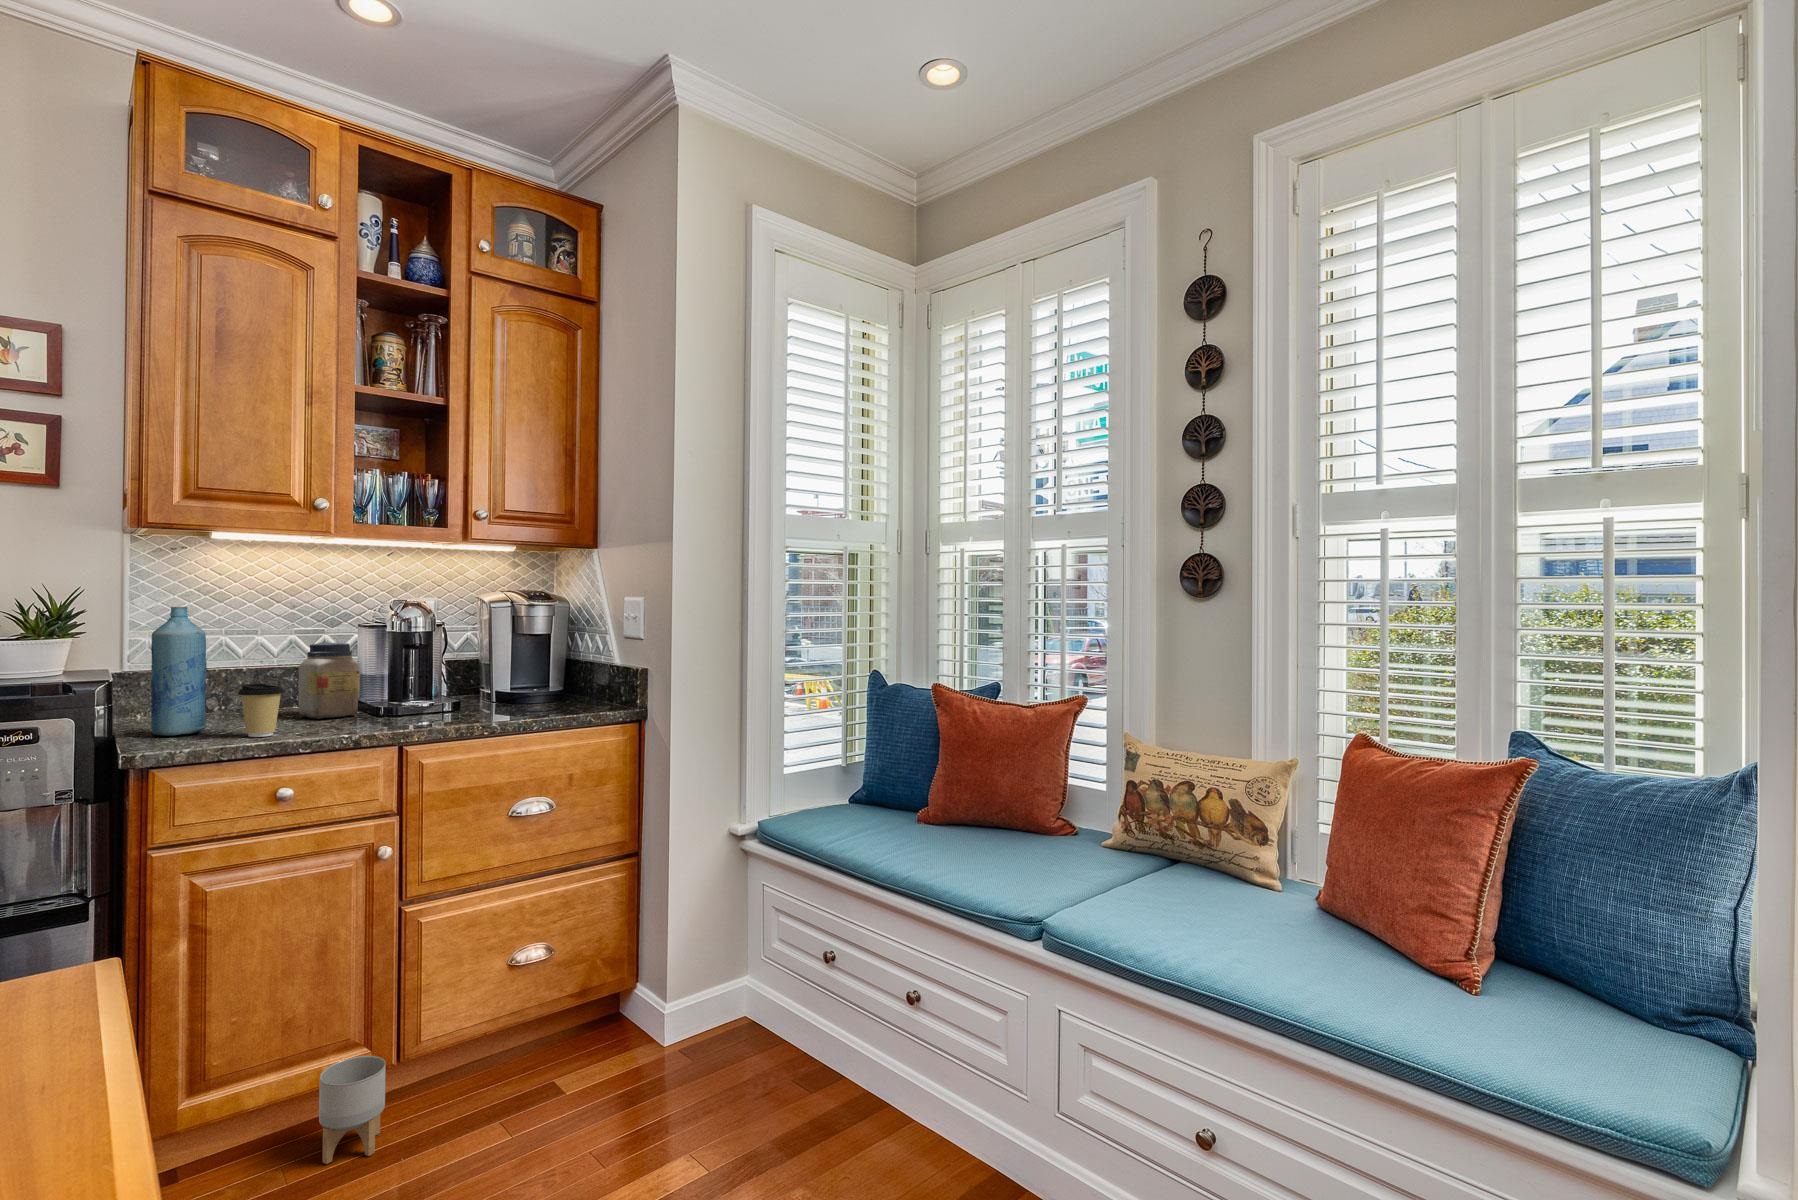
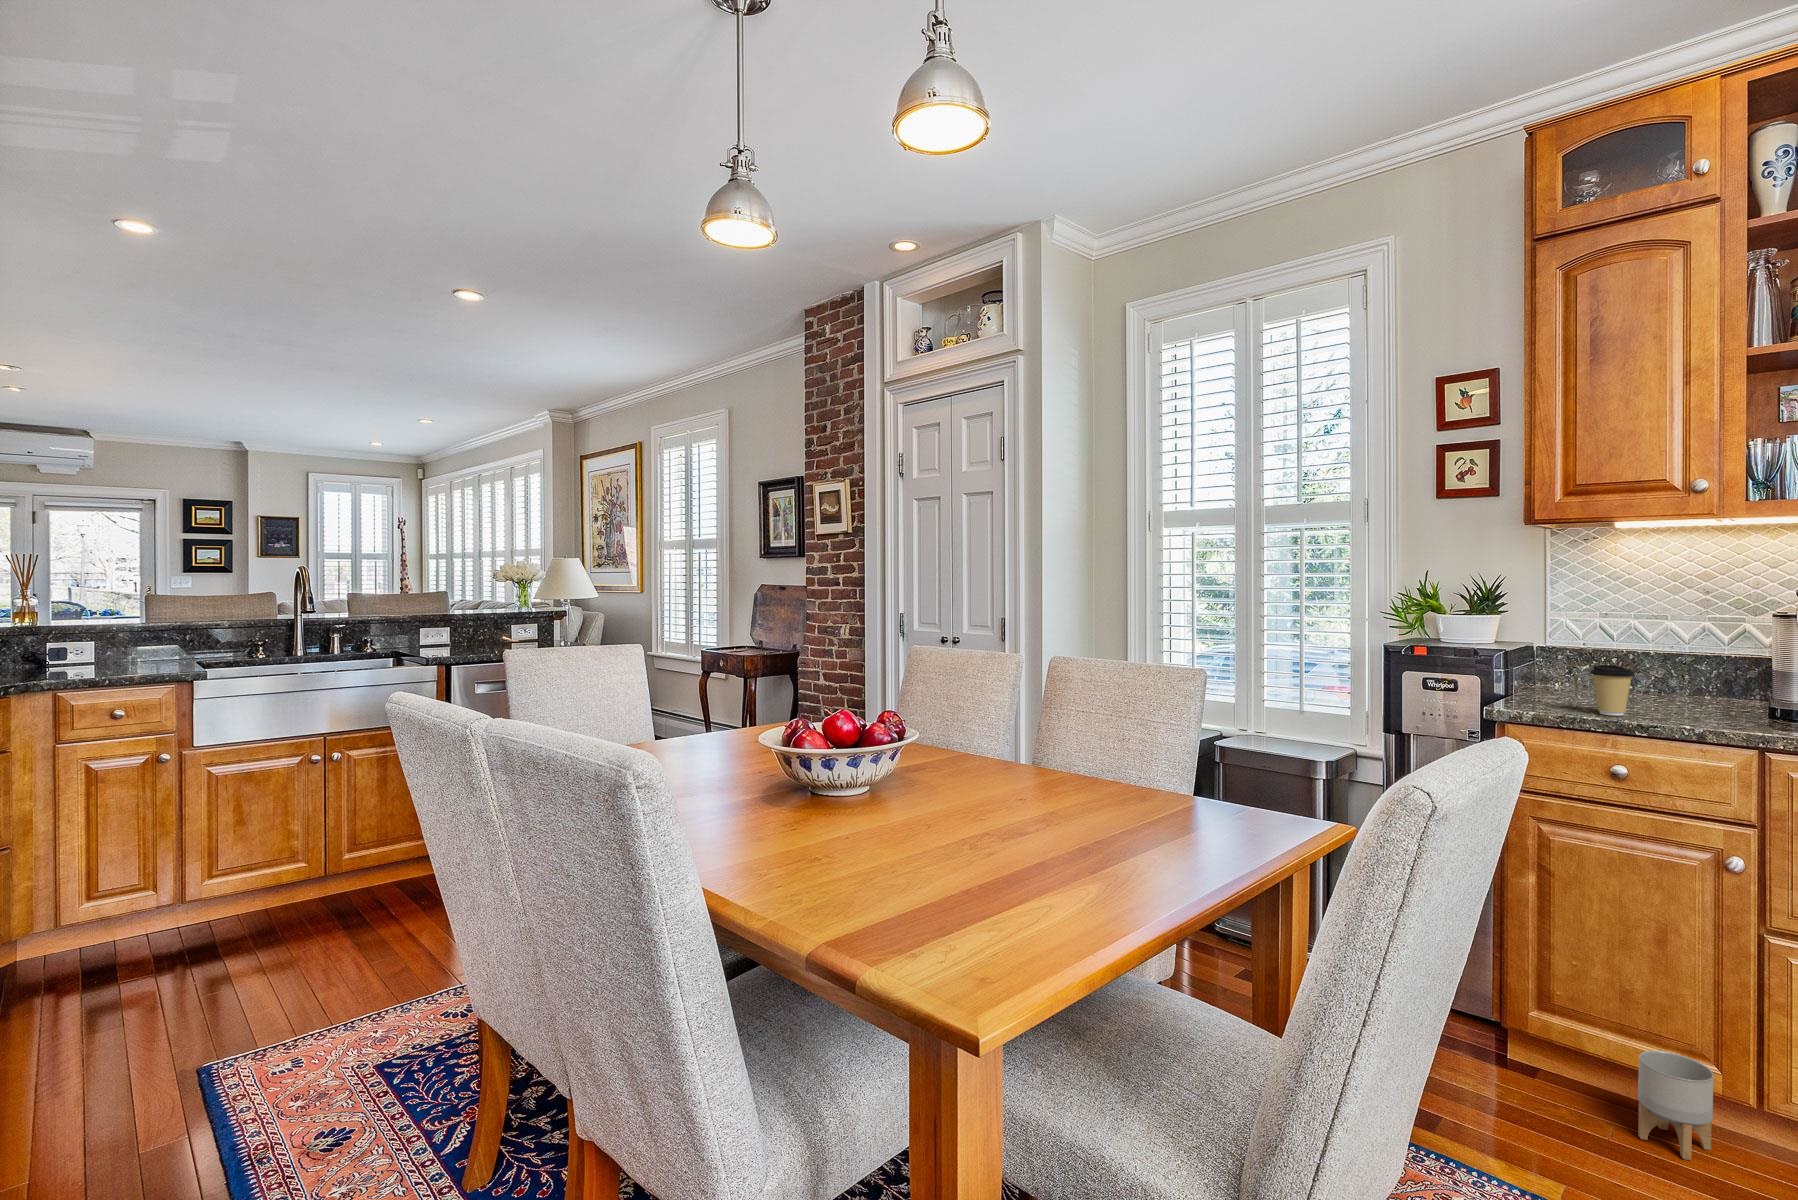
bottle: present [151,607,207,735] -> none [1532,593,1578,704]
jar: present [299,643,360,719] -> none [1685,631,1752,711]

